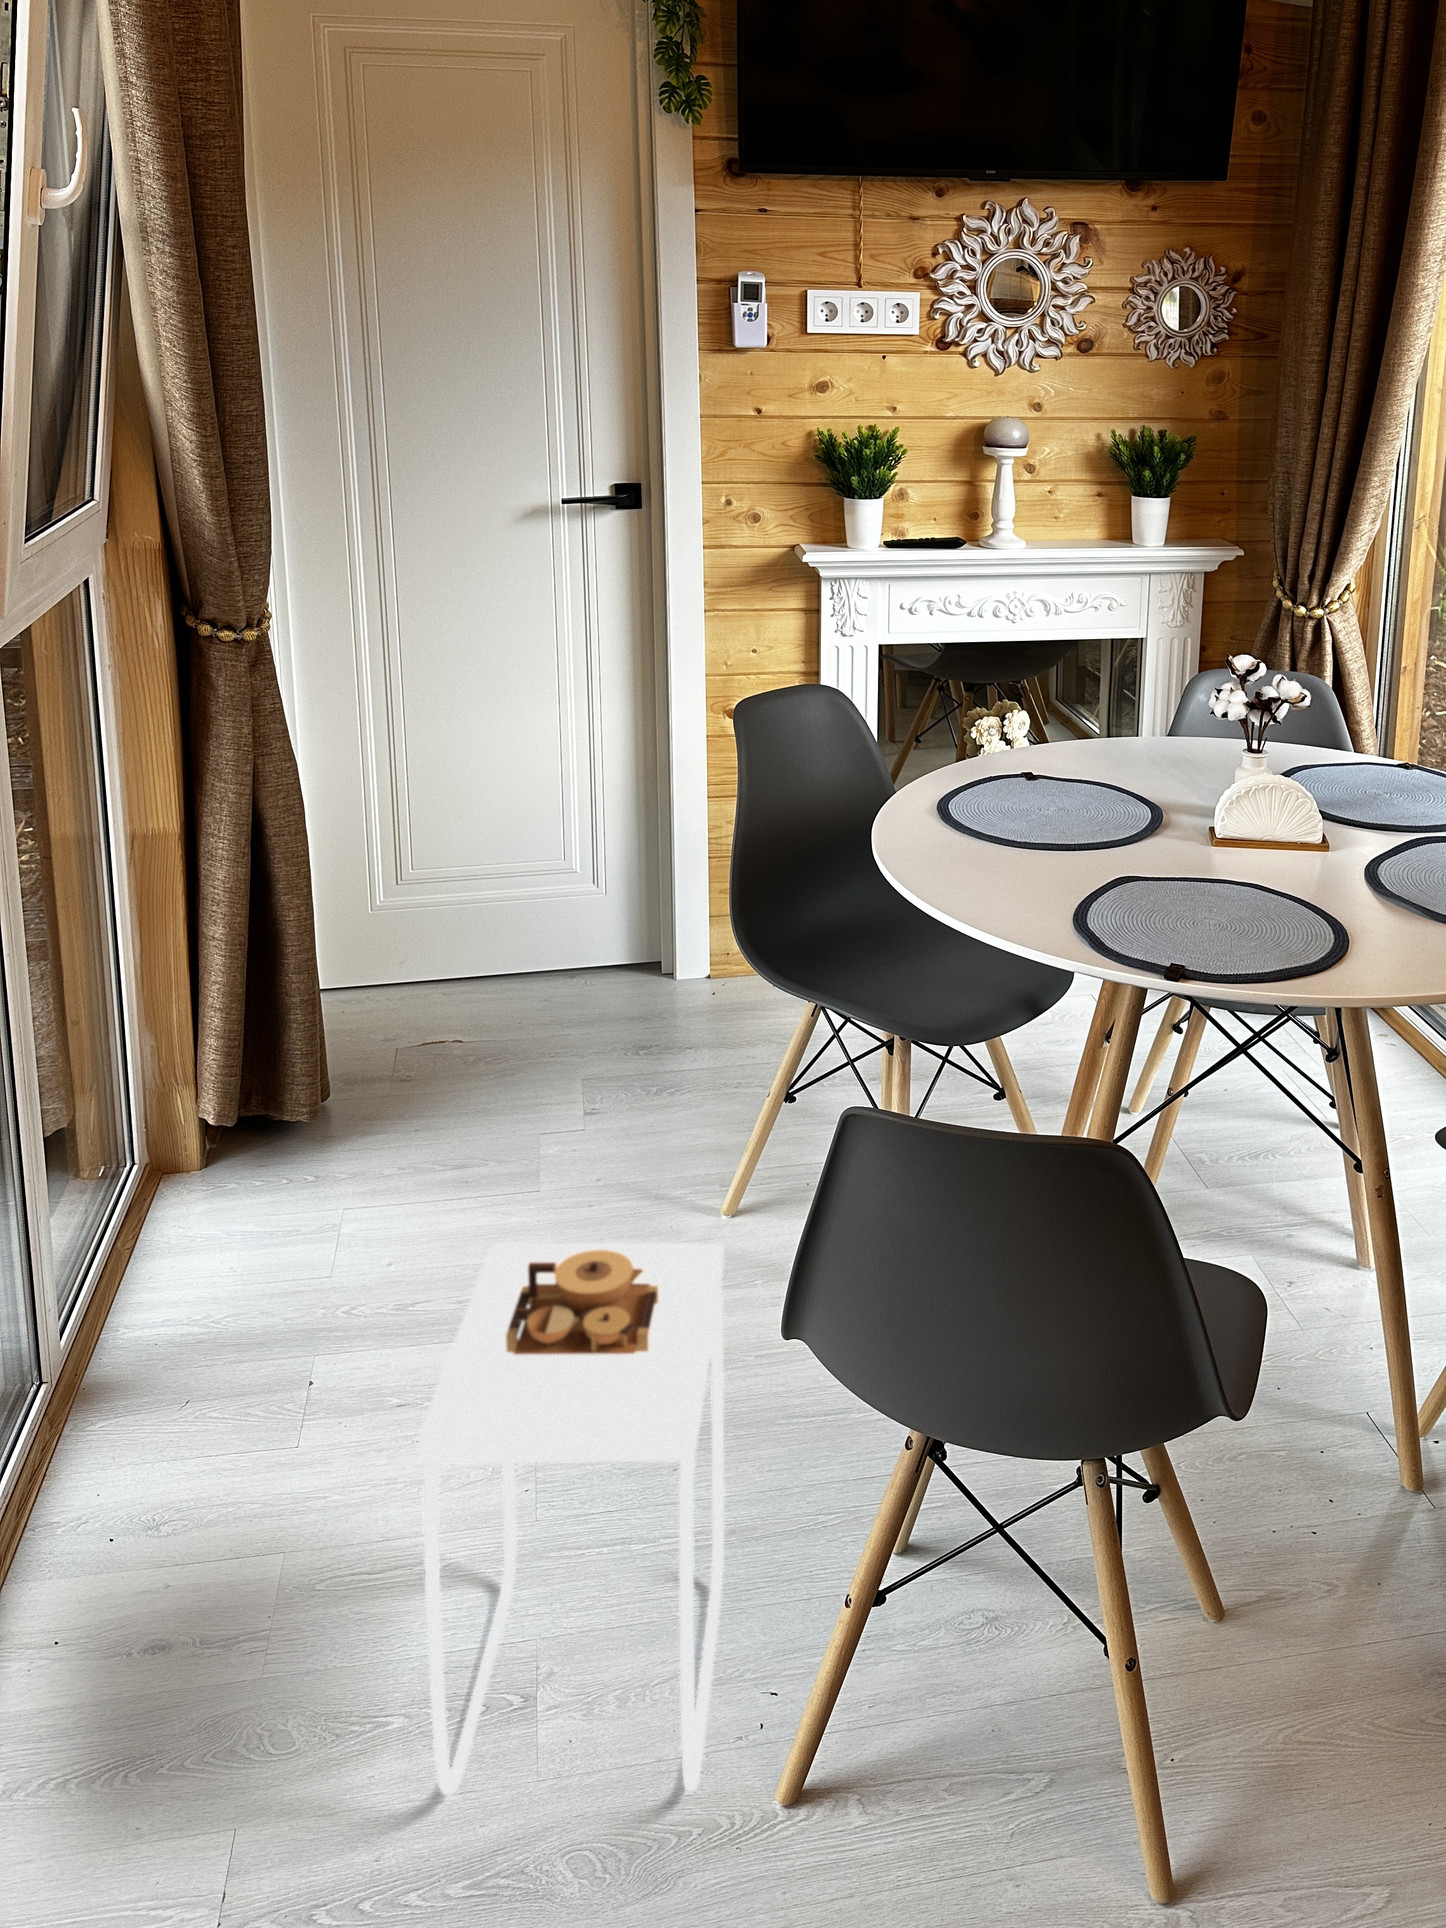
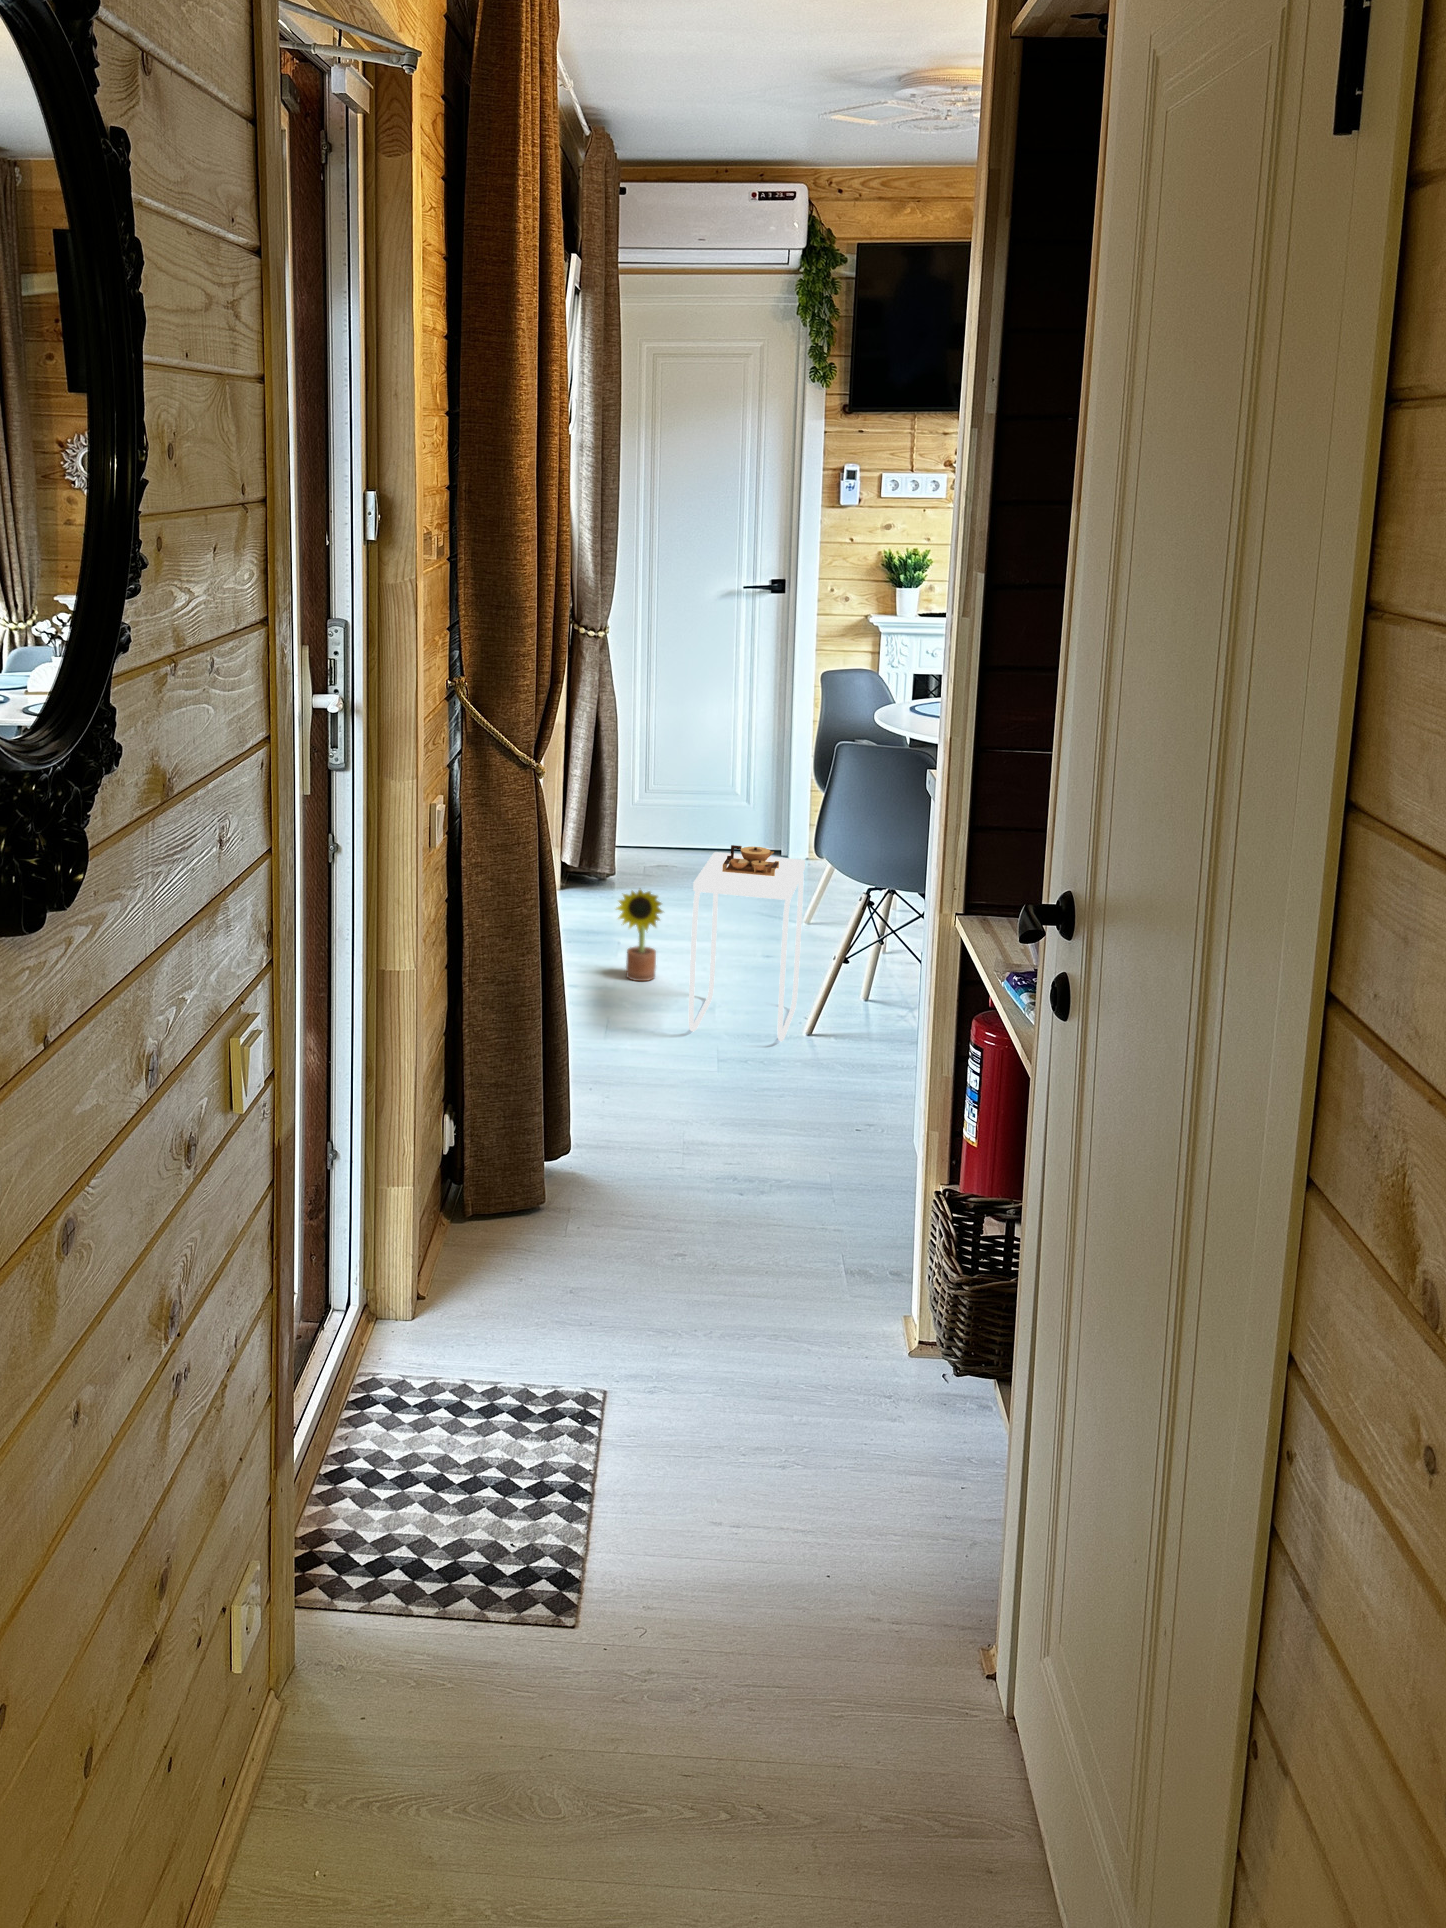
decorative plant: none [248,1332,380,1533] -> present [617,890,663,981]

